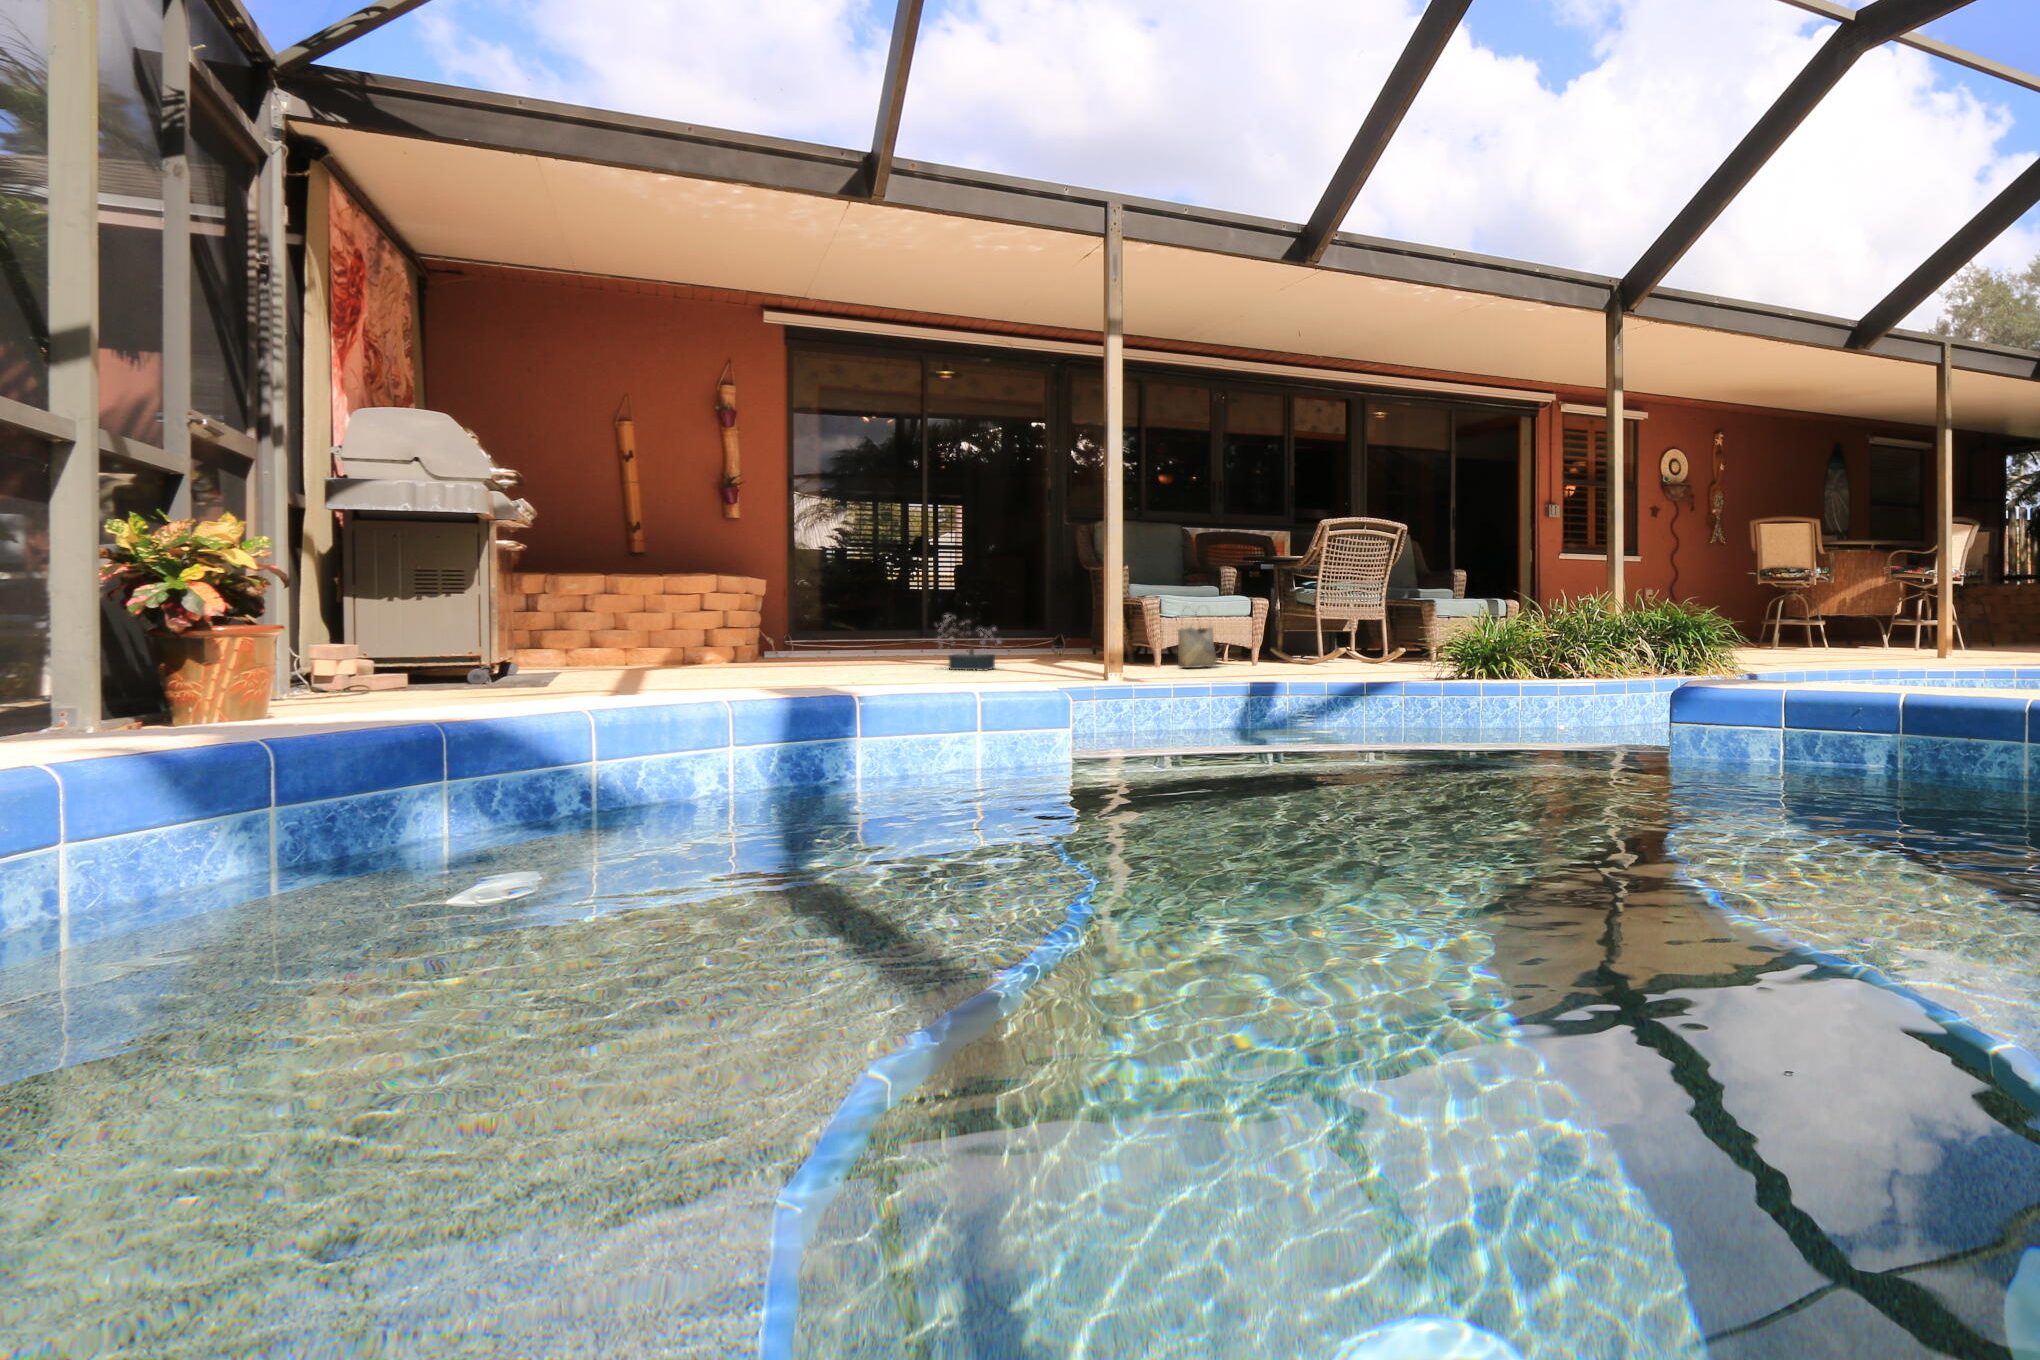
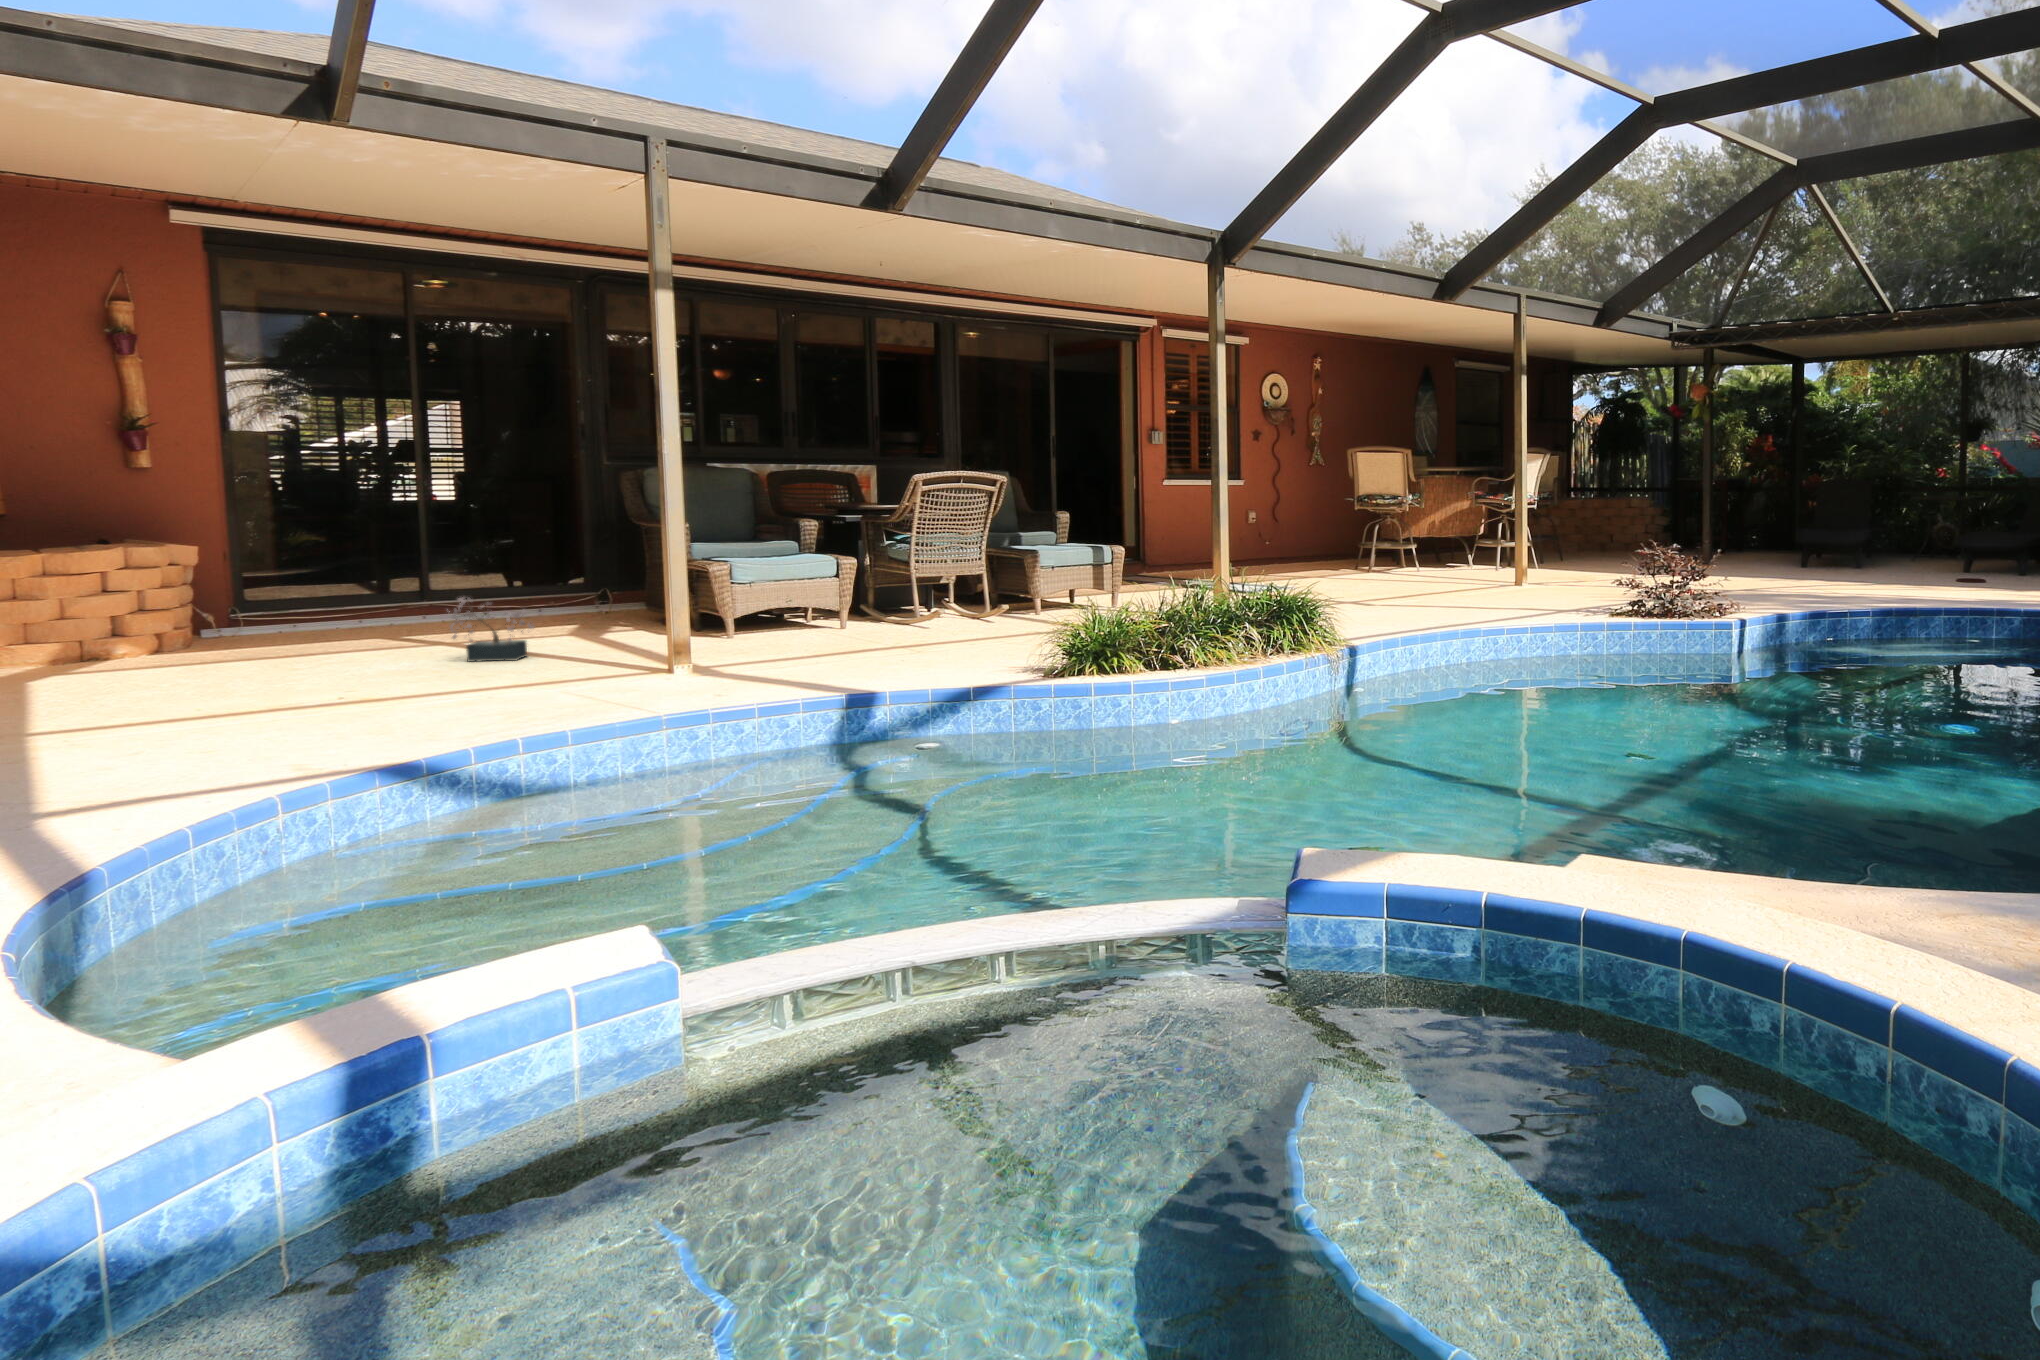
woven basket: present [1178,612,1217,668] -> none [751,574,799,643]

